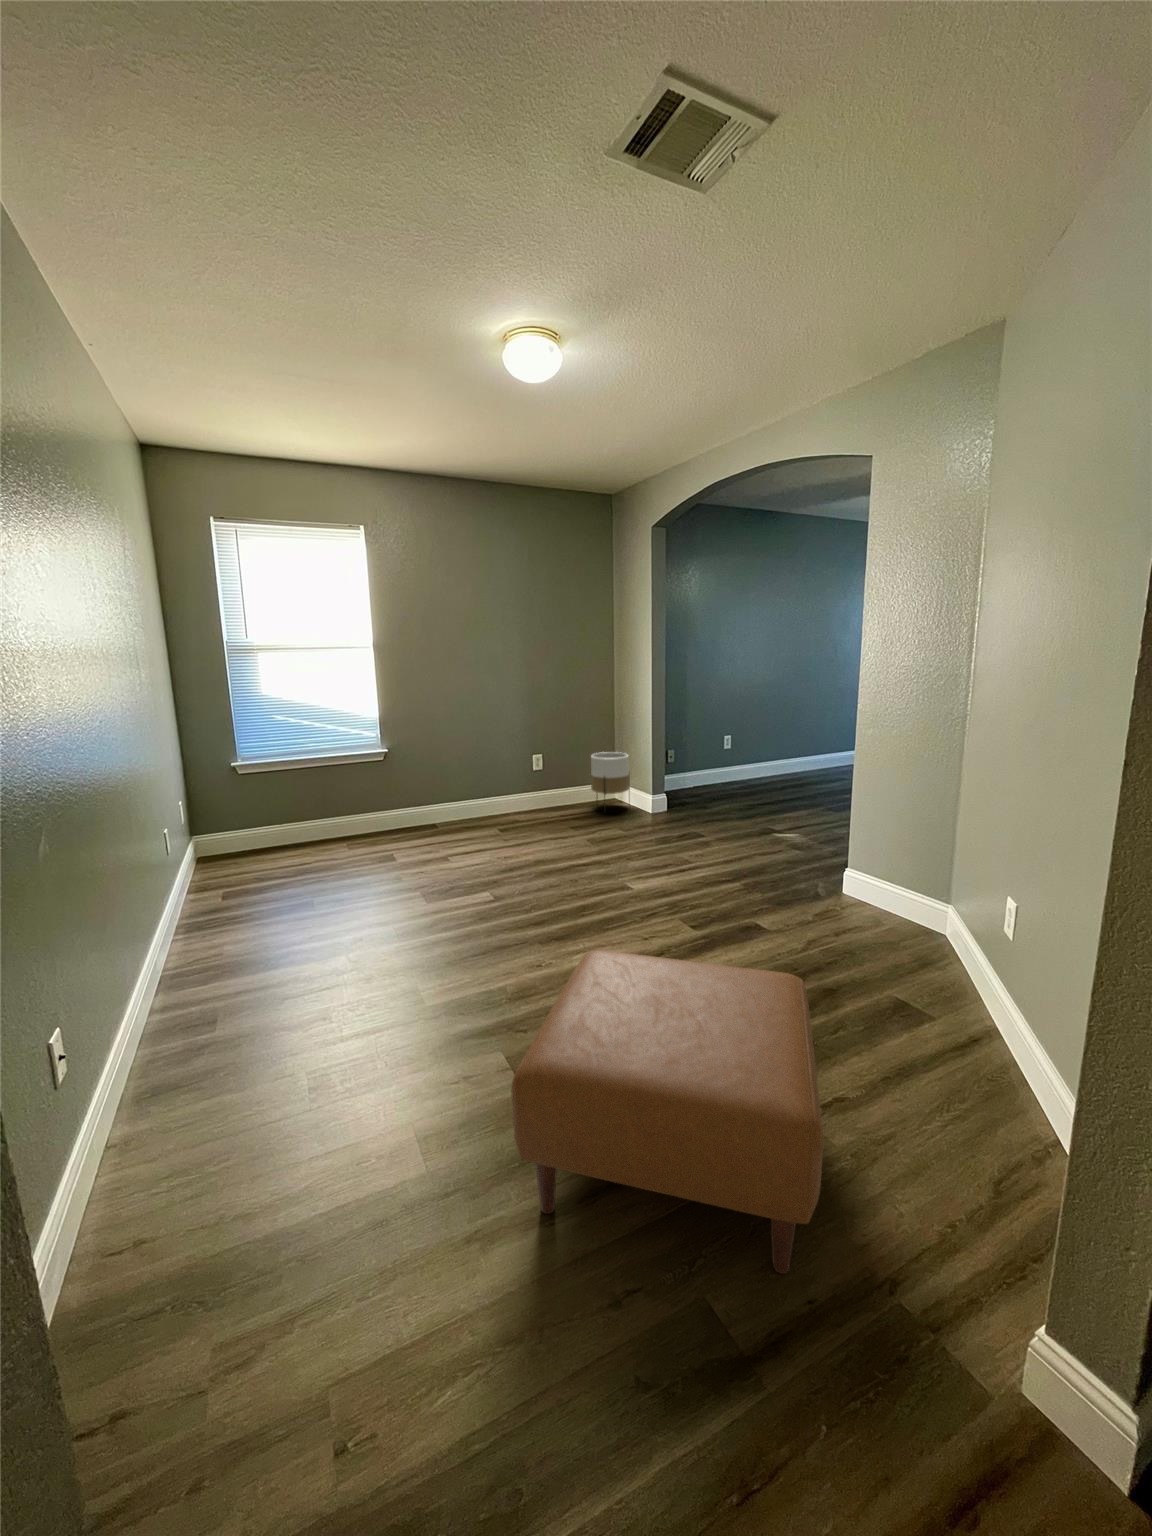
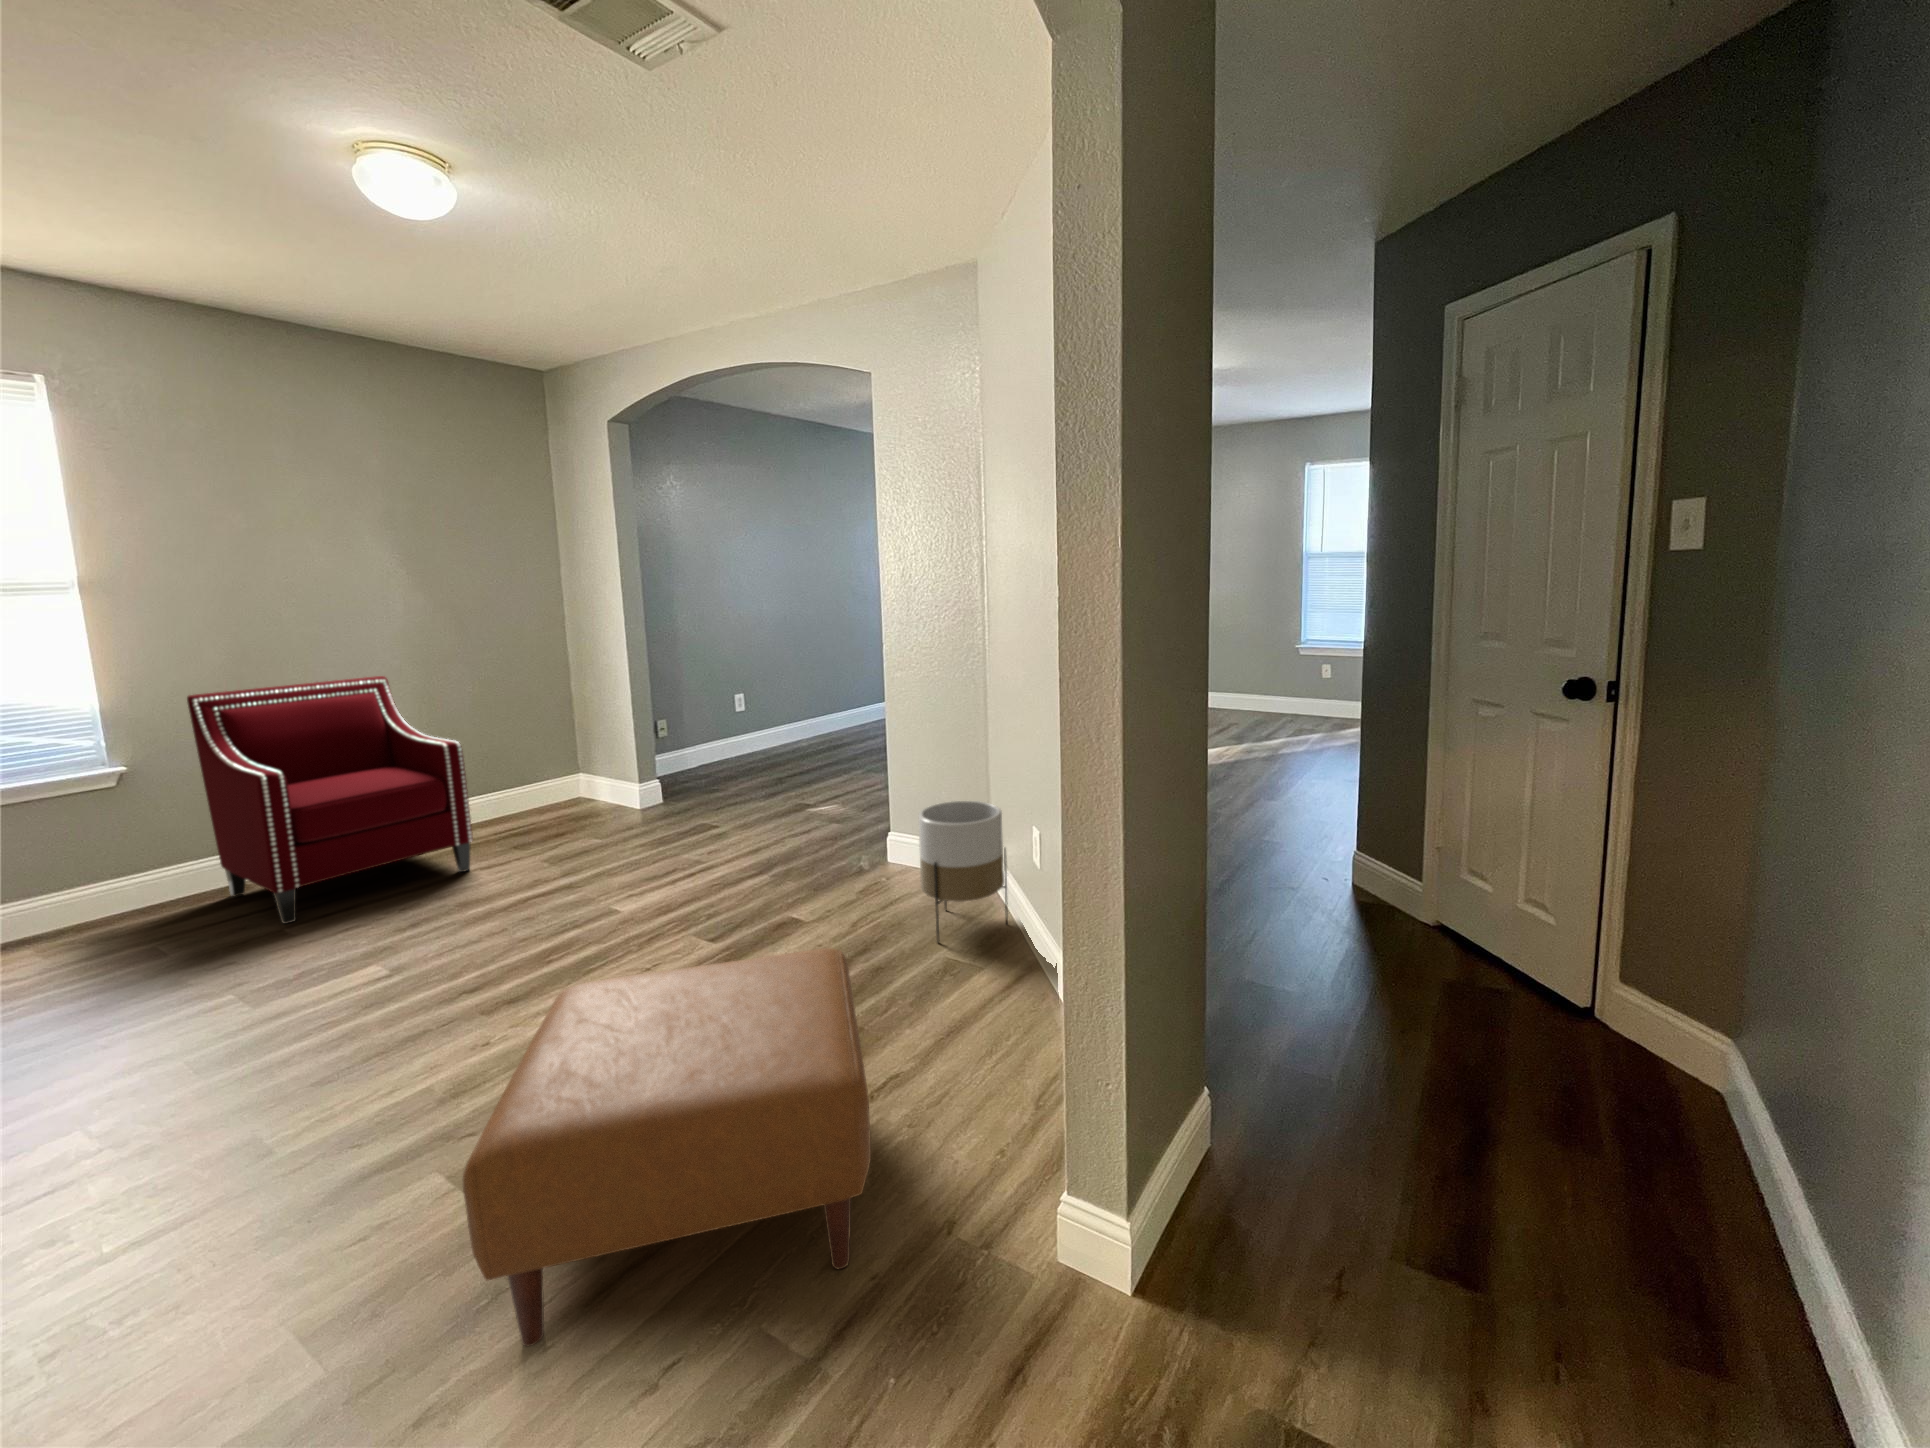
armchair: none [417,707,548,855] -> present [187,676,473,924]
planter: present [591,752,630,799] -> present [919,801,1008,942]

